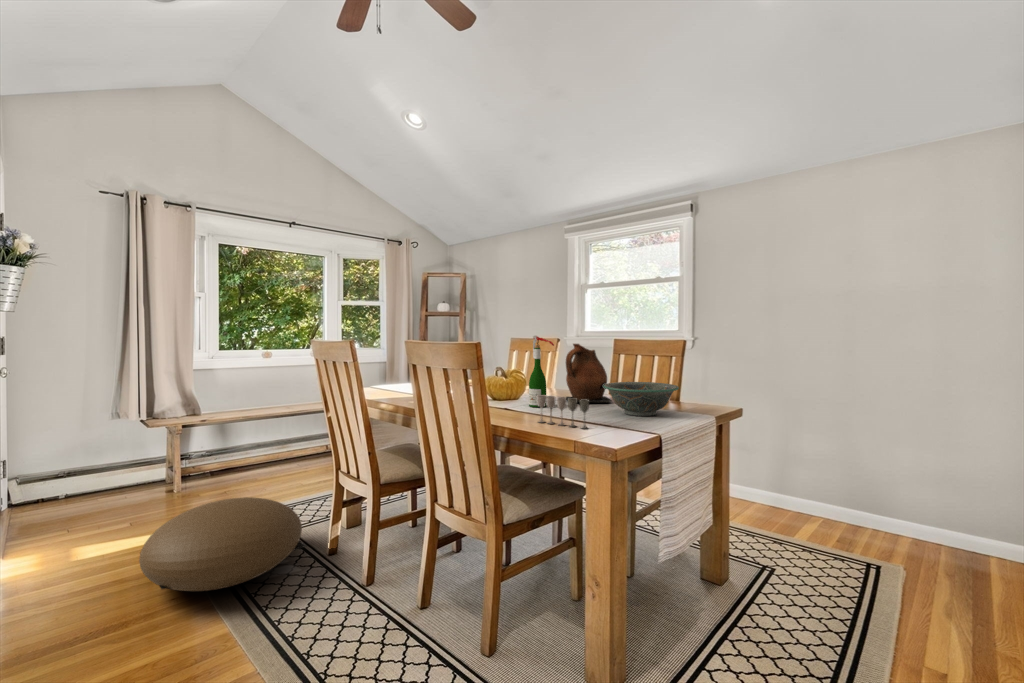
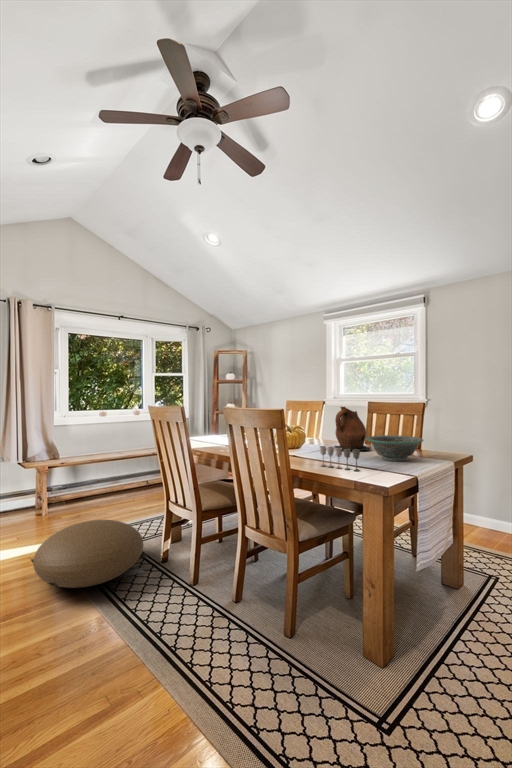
wine bottle: present [529,336,554,407] -> none [310,401,328,454]

